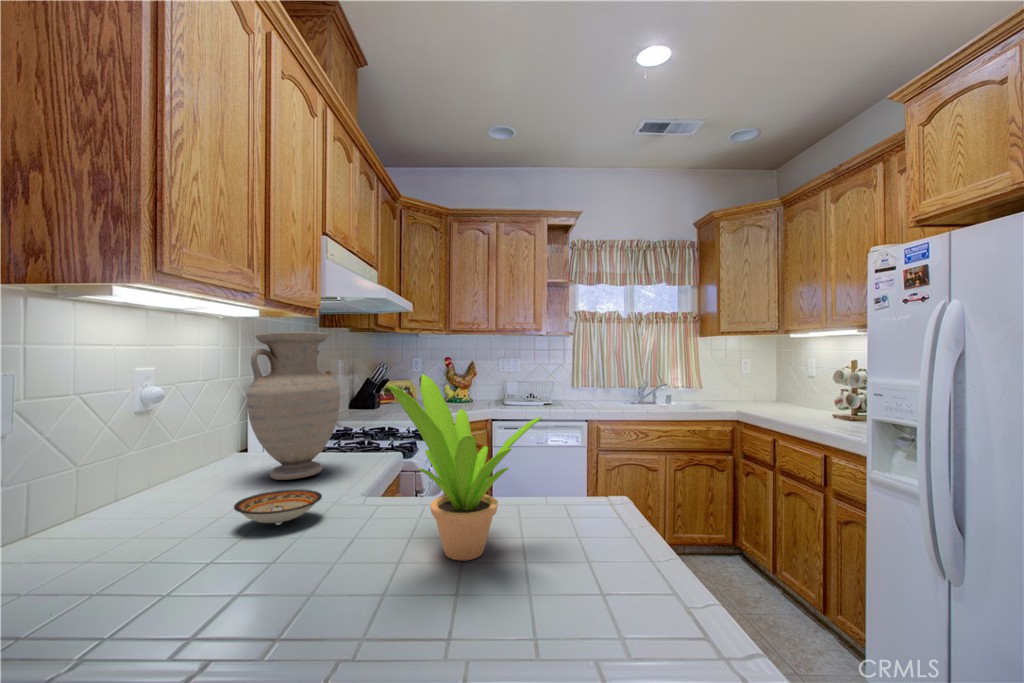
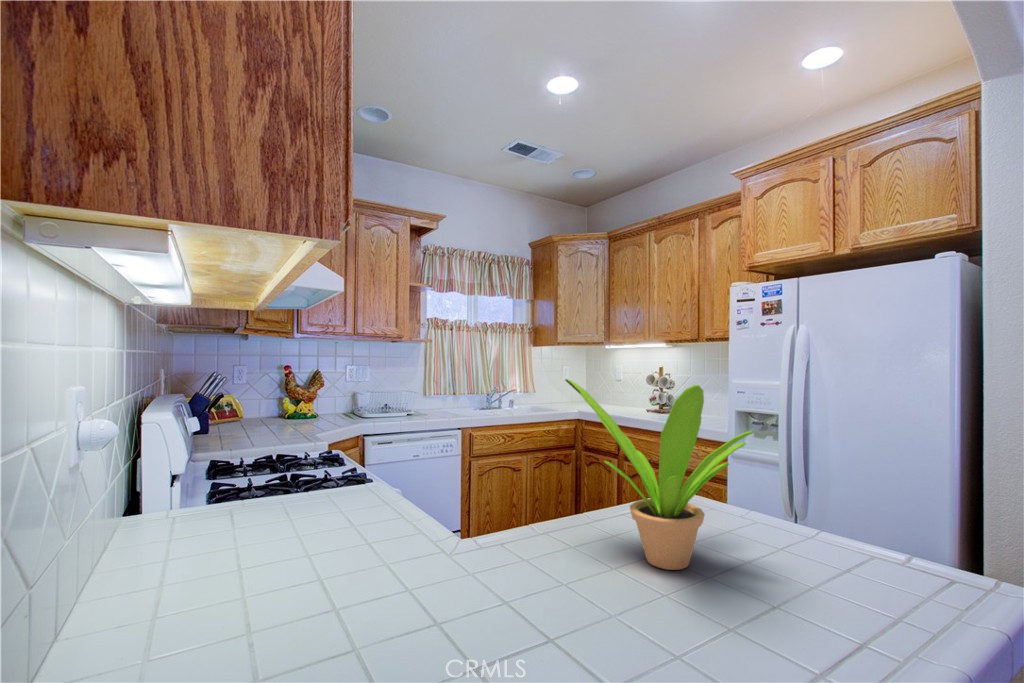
vase: present [247,332,340,480] -> none [212,330,348,549]
ceramic bowl: present [234,489,322,524] -> none [364,542,464,599]

